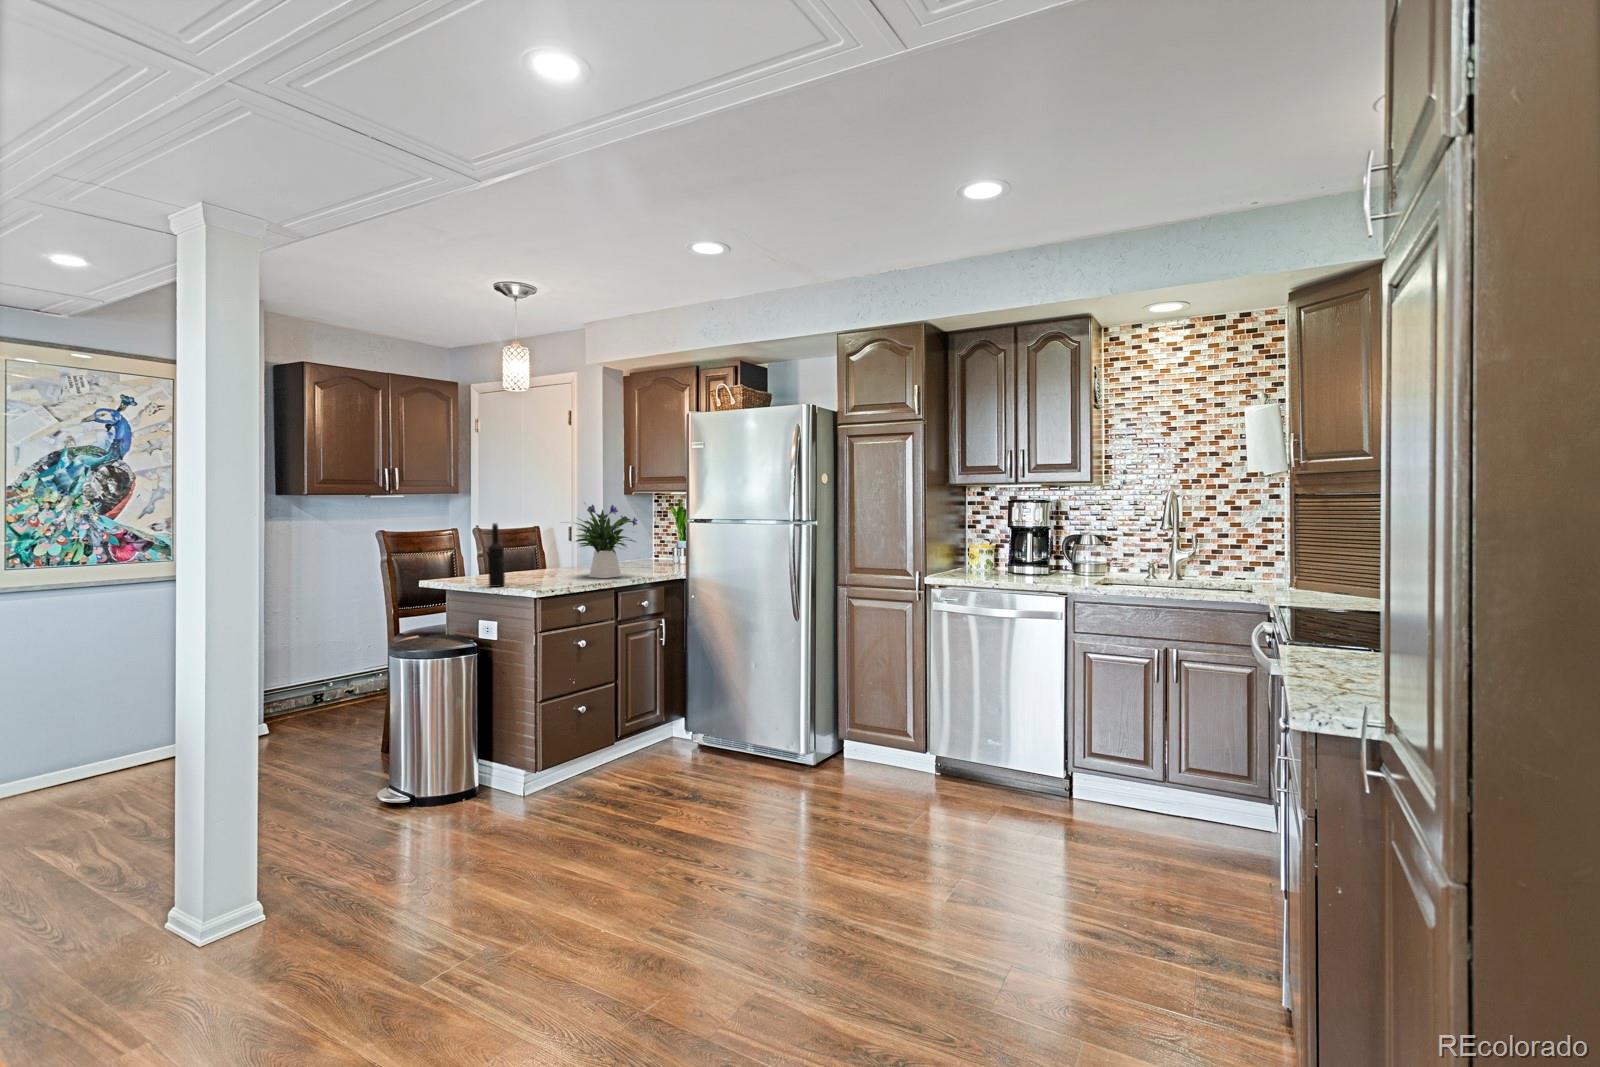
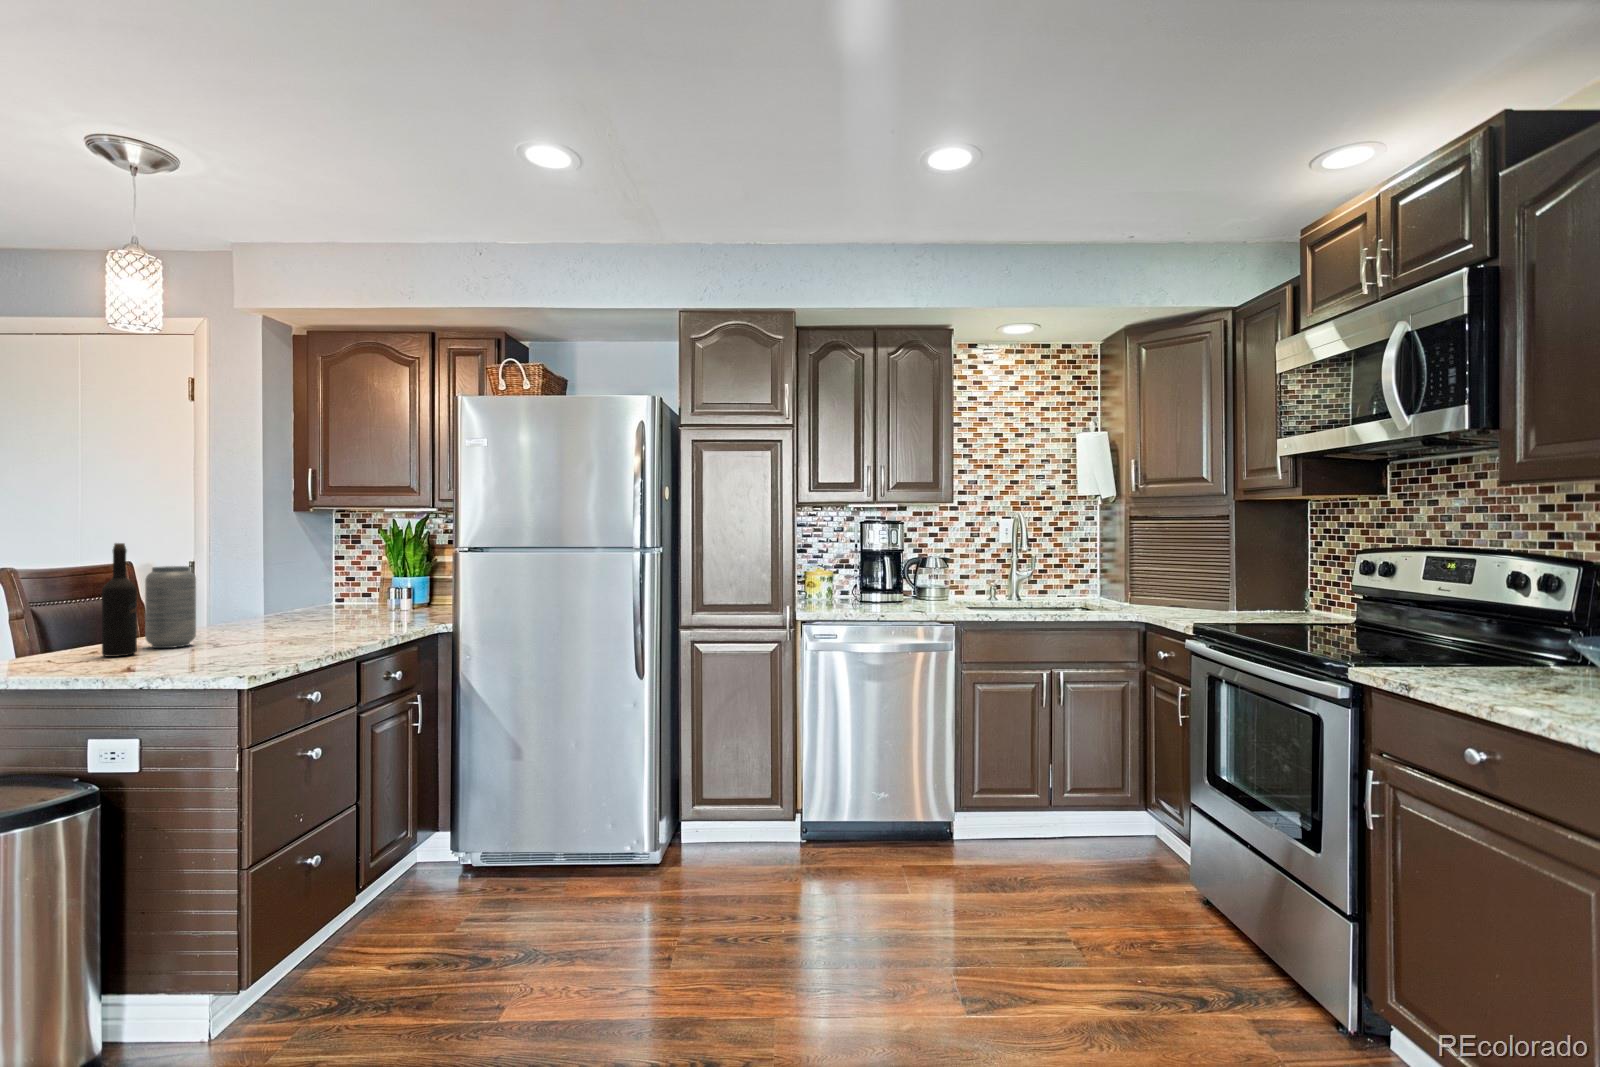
flower arrangement: present [575,505,637,578] -> none [228,512,368,633]
vase: none [513,536,538,583] -> present [145,566,196,648]

